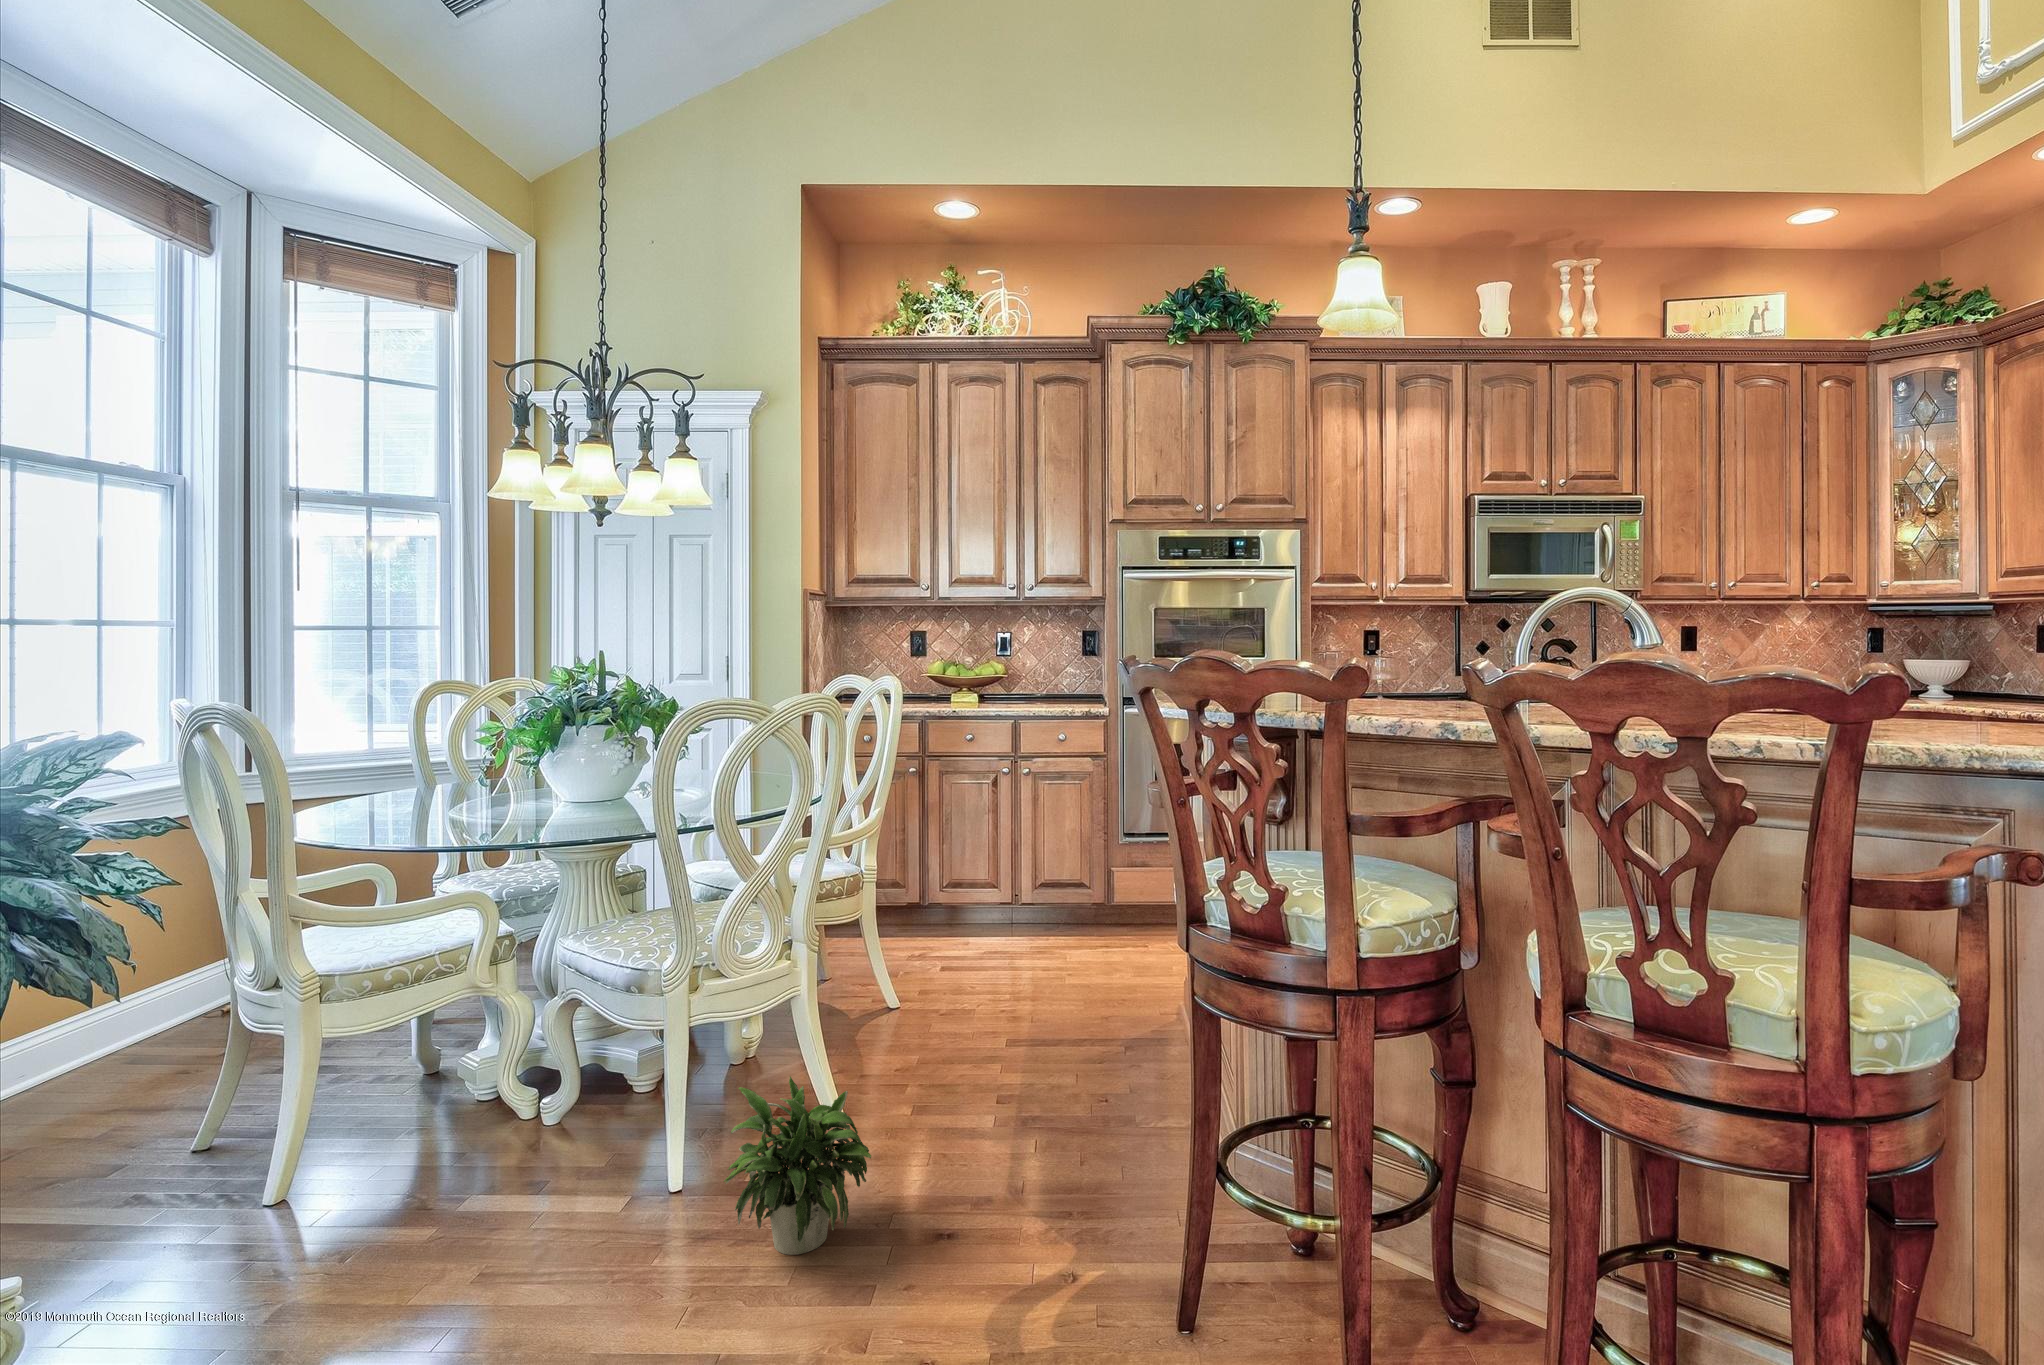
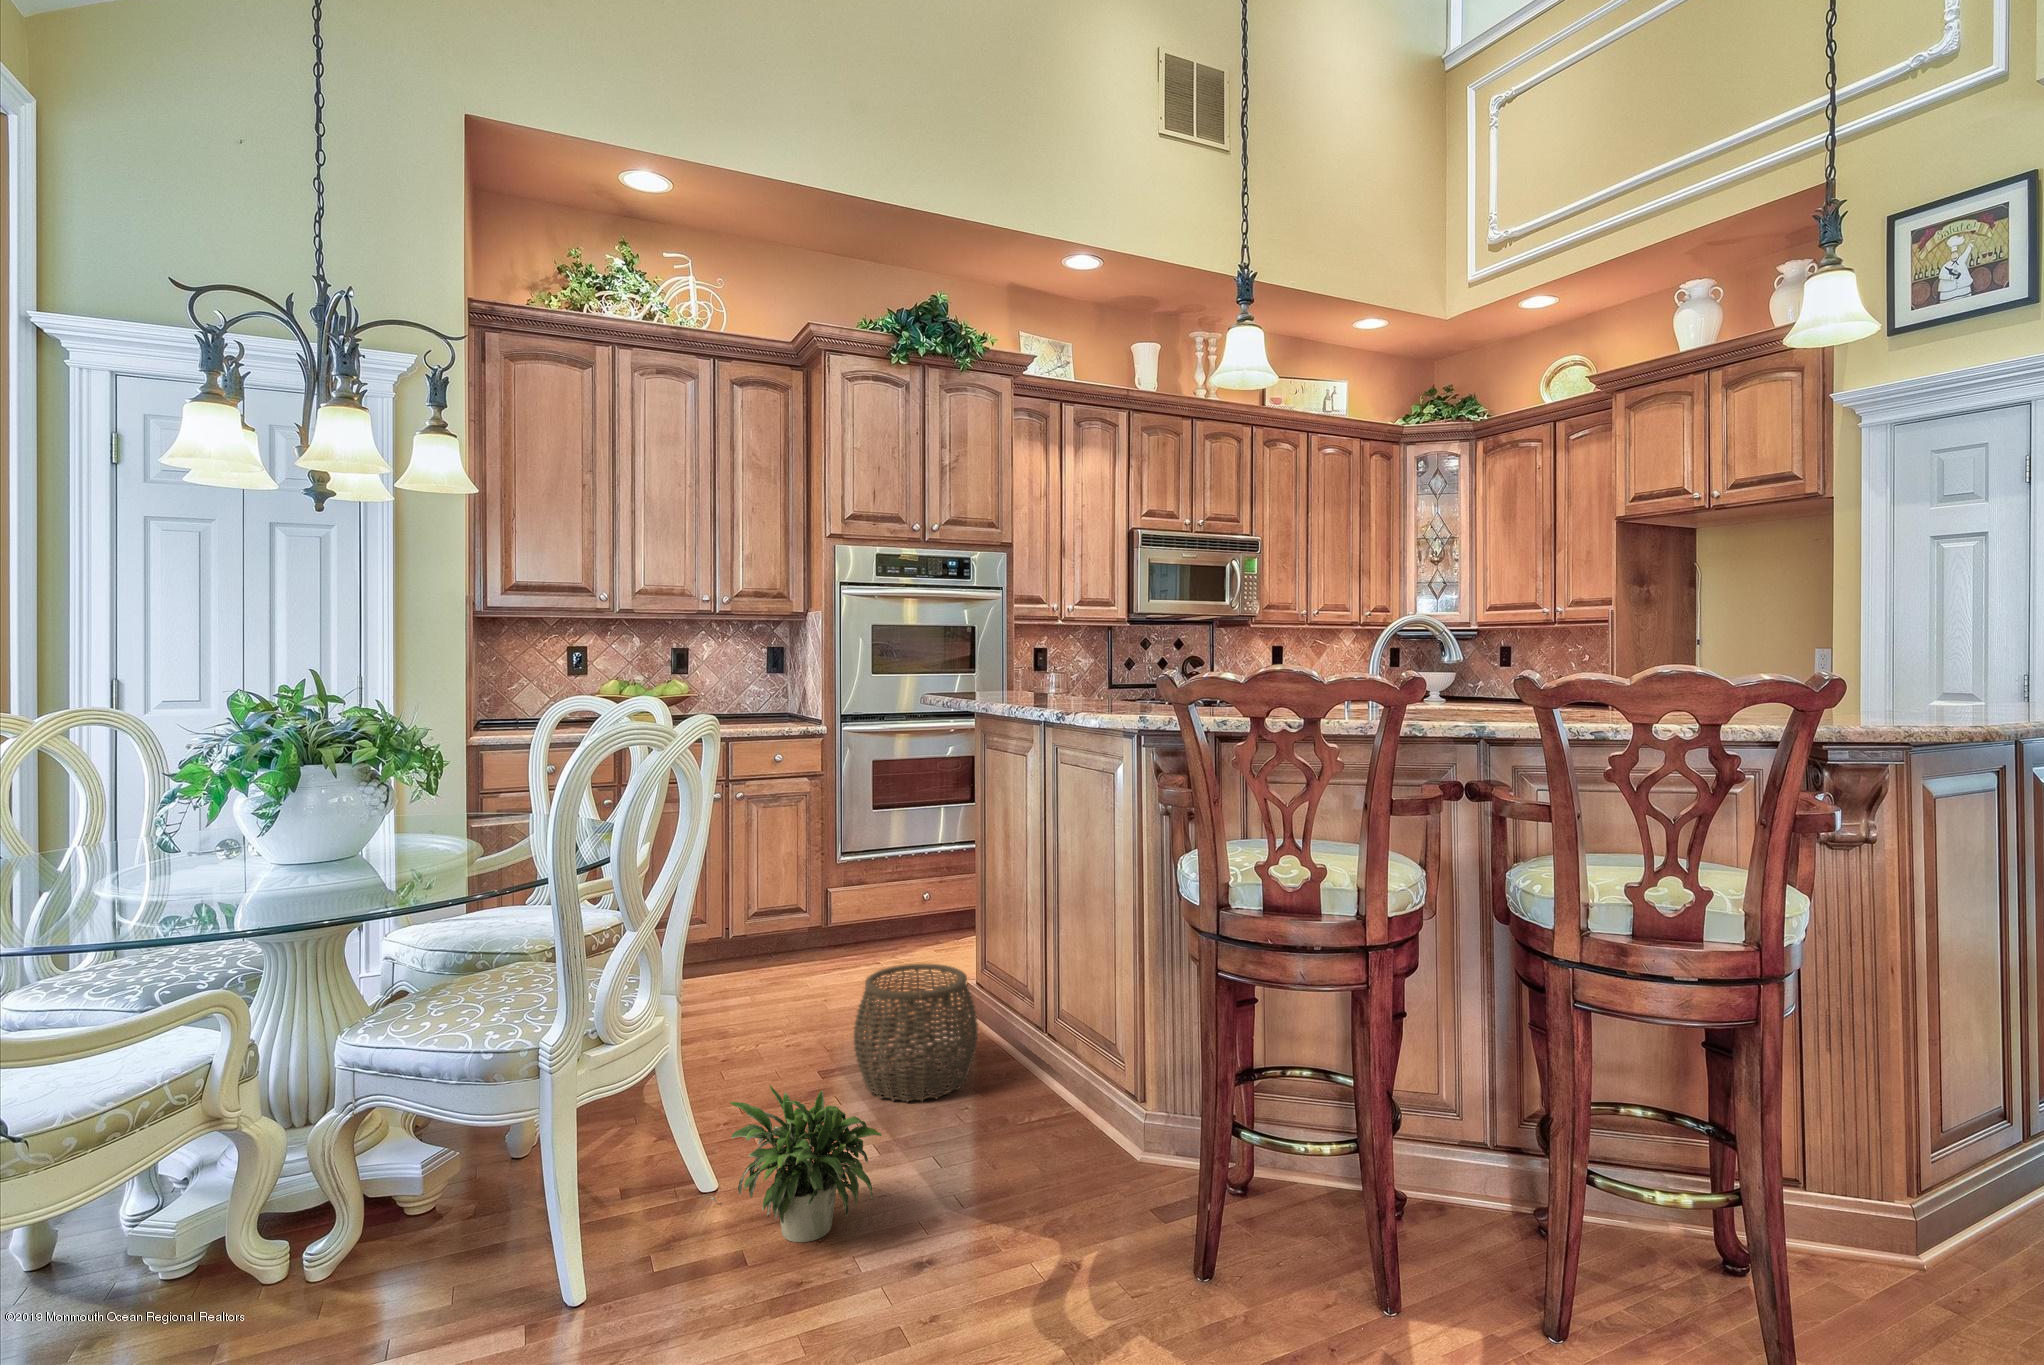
woven basket: none [988,960,1122,1114] -> present [854,964,978,1102]

